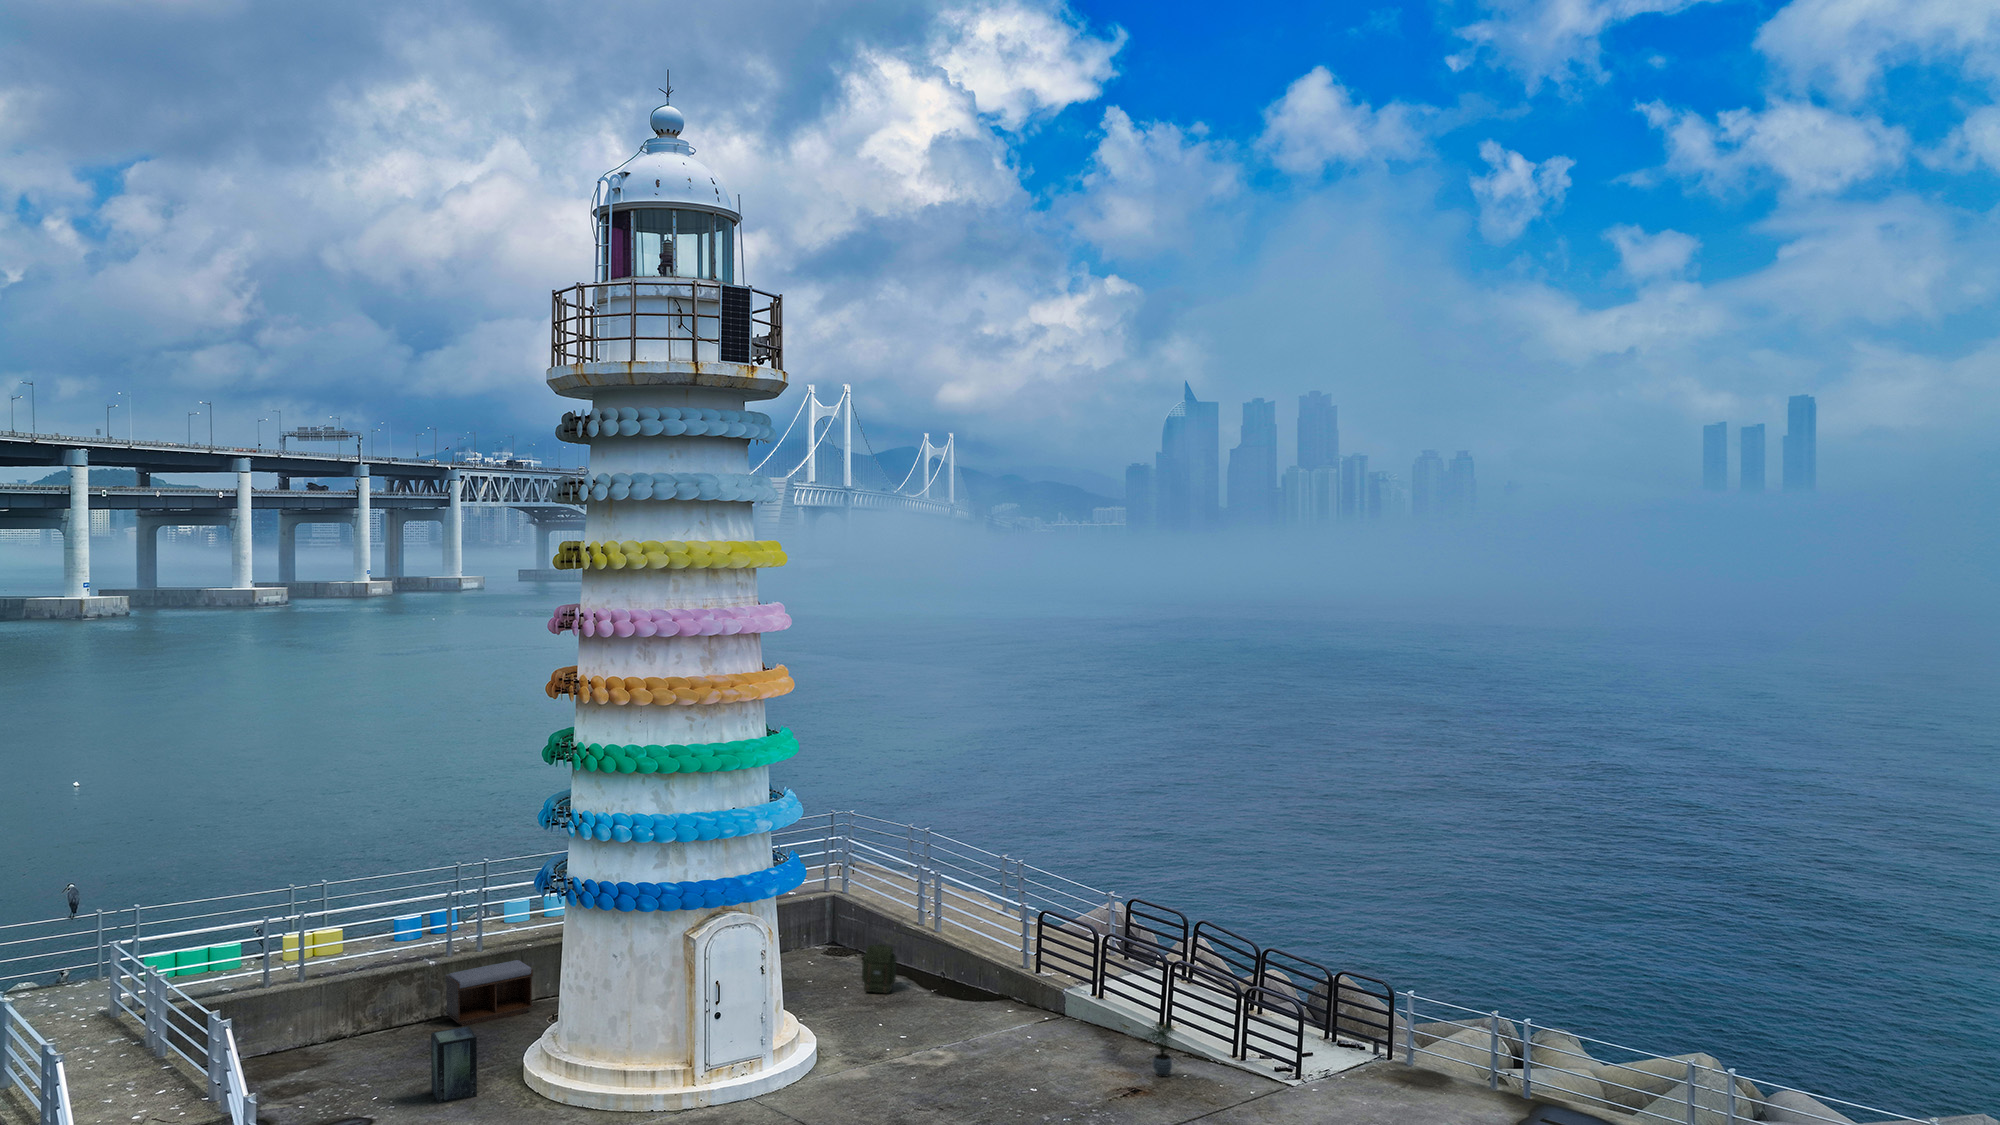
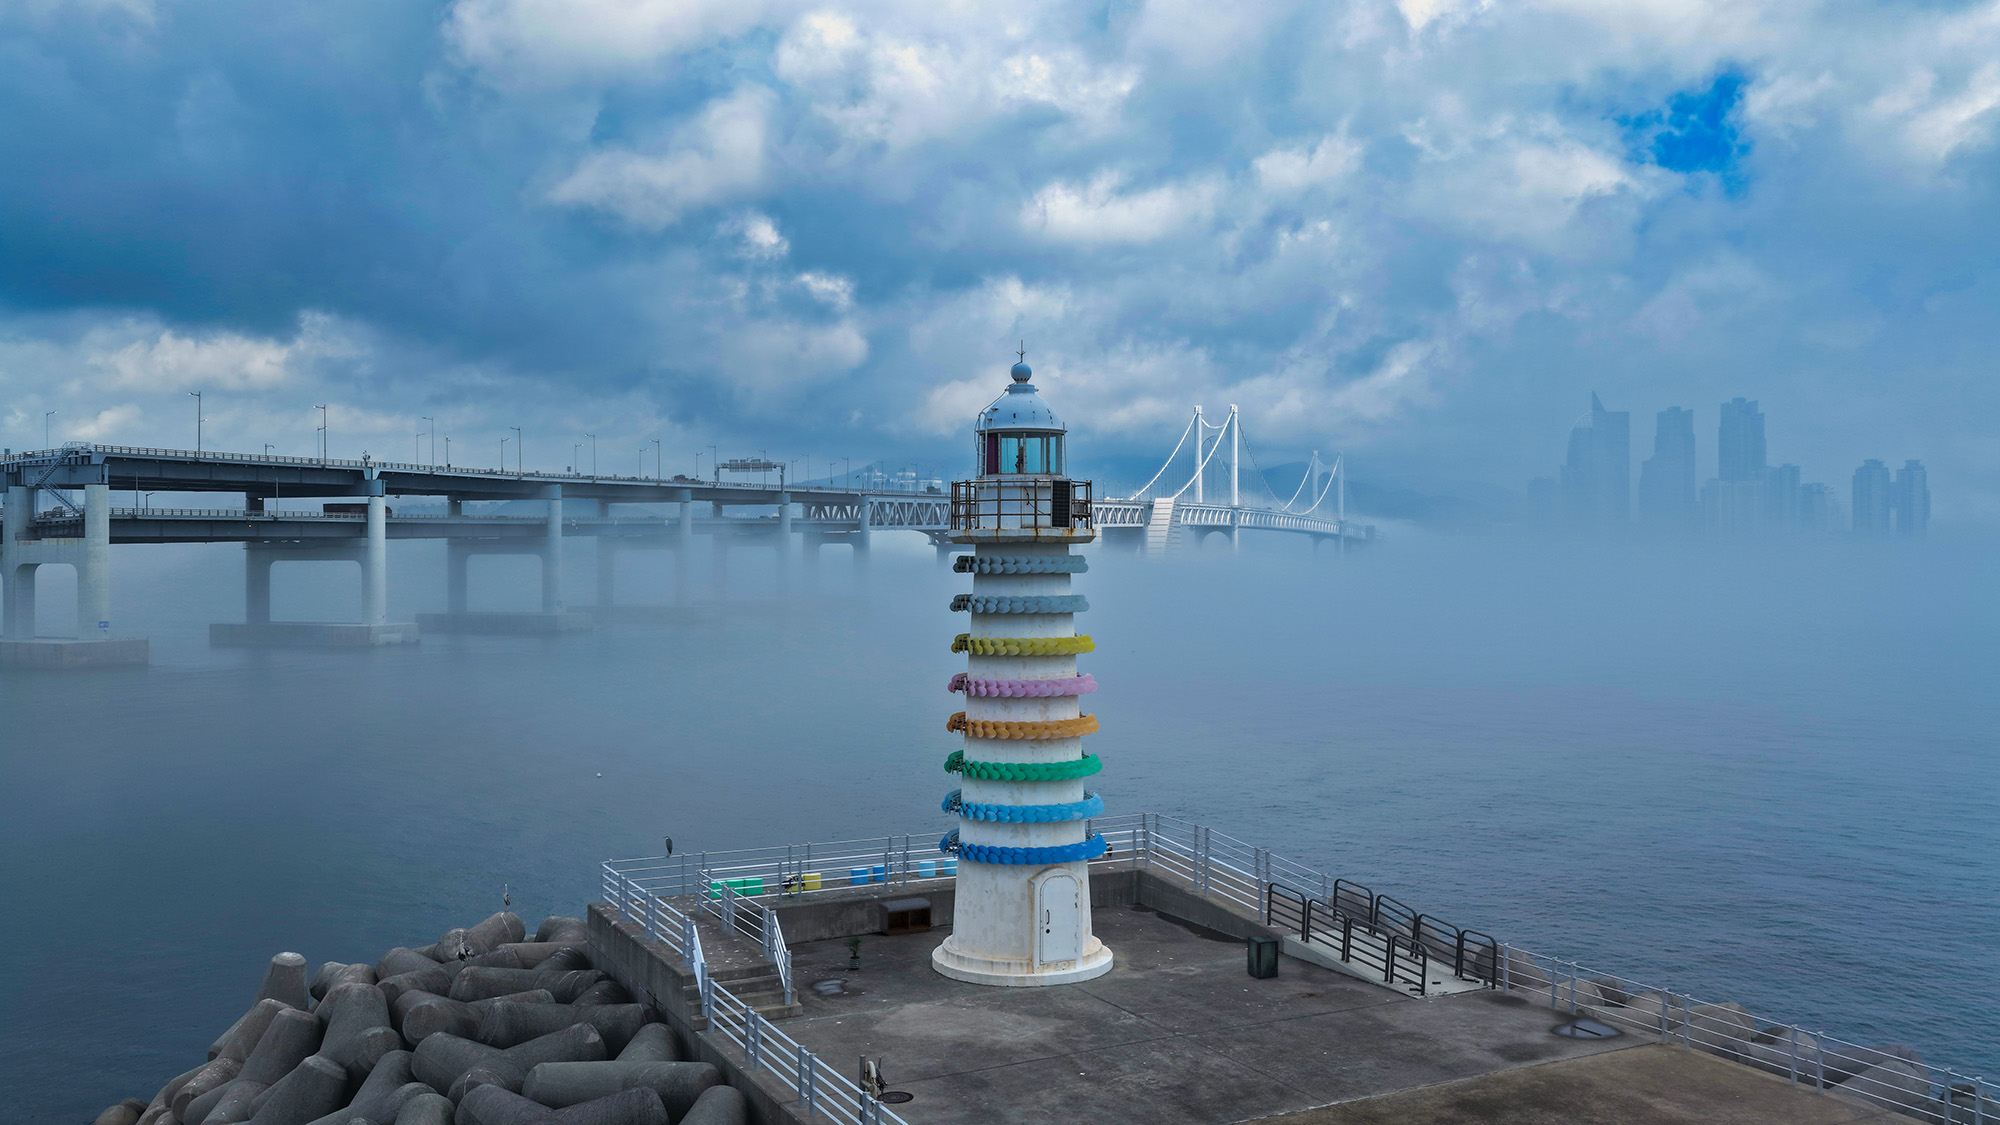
backpack: present [862,944,897,993] -> none [1146,901,1170,935]
potted plant: present [1148,1022,1175,1077] -> present [844,937,863,970]
storage box: present [431,1026,477,1104] -> present [1247,935,1278,979]

